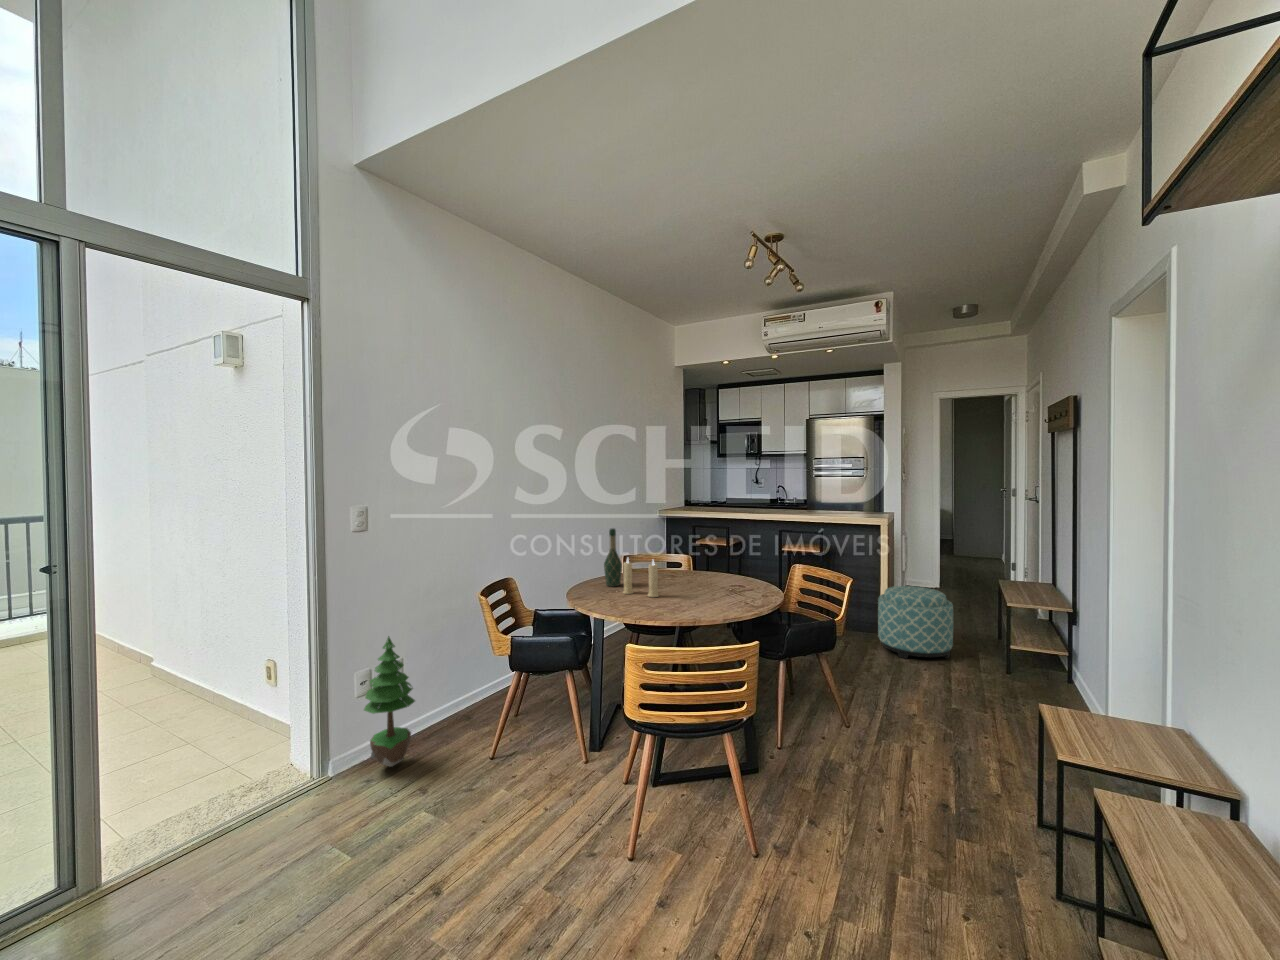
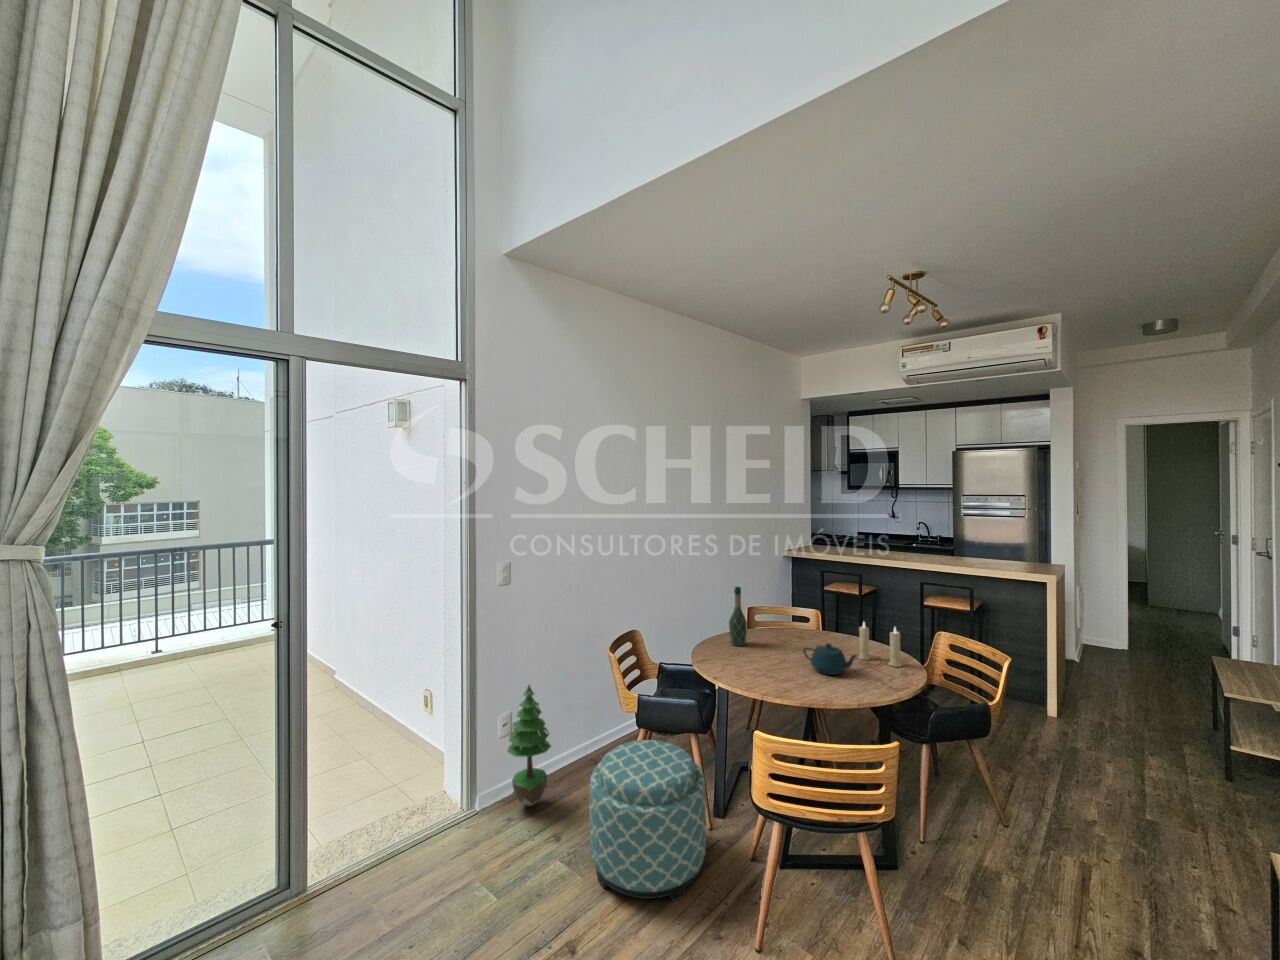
candle: present [623,558,659,597] -> present [858,623,901,667]
teapot: none [675,574,725,602] -> present [803,643,857,675]
ottoman: present [878,586,953,659] -> present [589,740,706,901]

